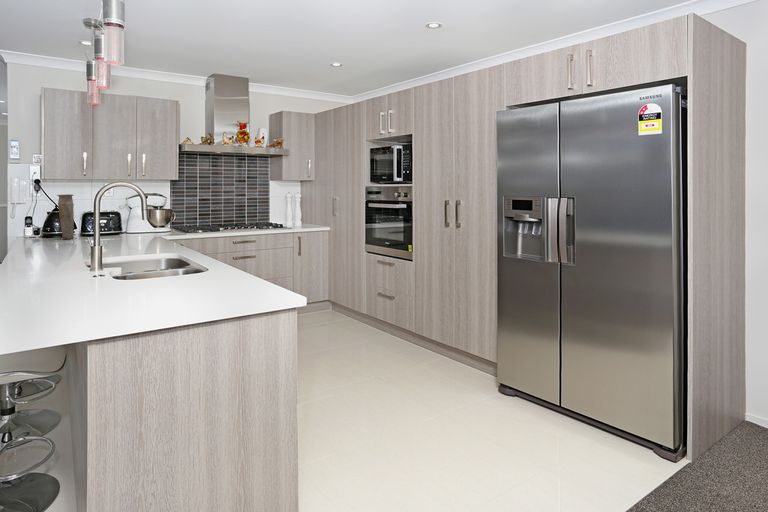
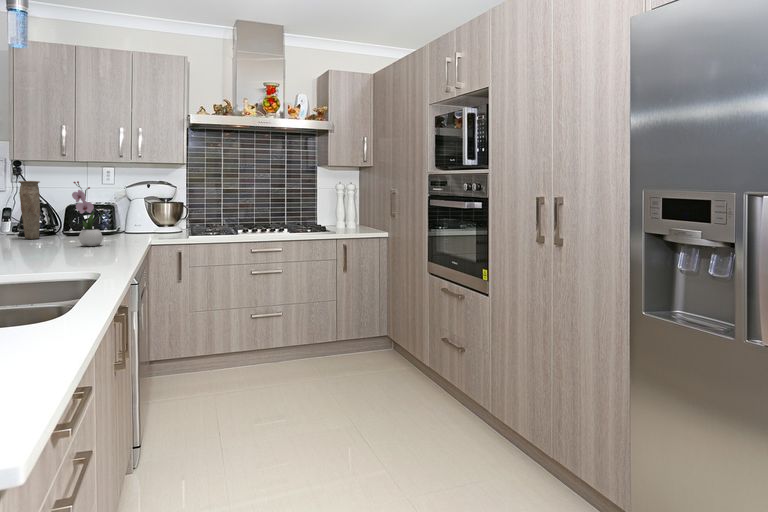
flower arrangement: none [120,194,142,241] -> present [72,181,104,246]

